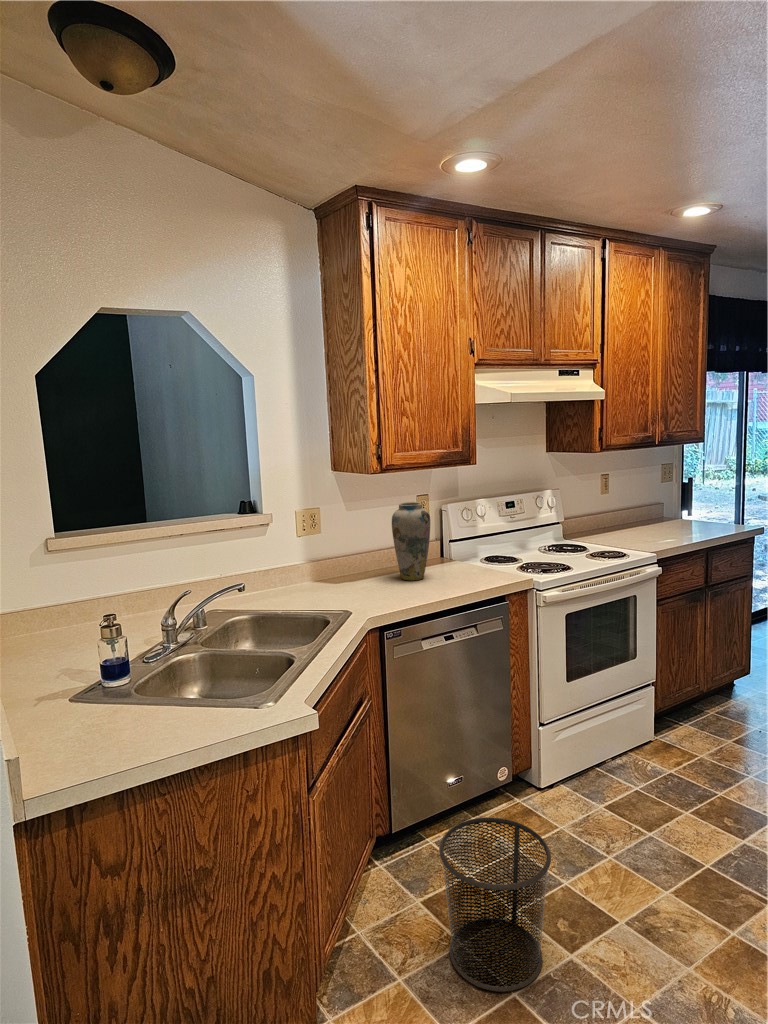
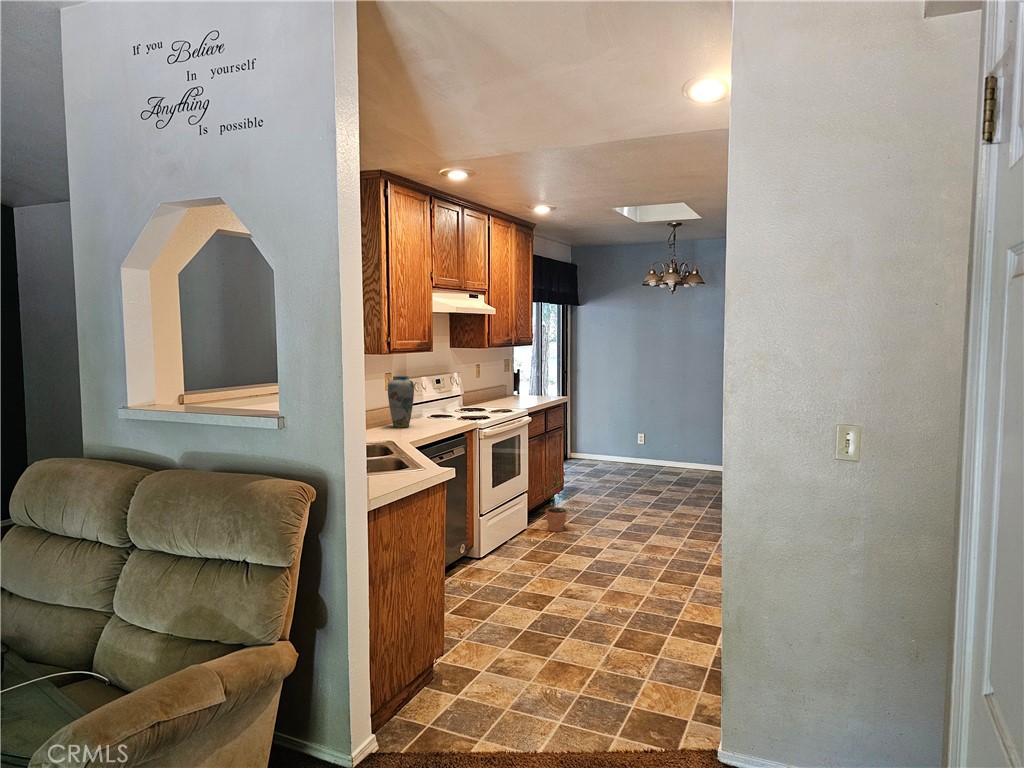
potted plant: none [668,649,729,759] -> present [537,467,569,532]
waste bin: present [439,817,551,992] -> none [475,549,536,635]

